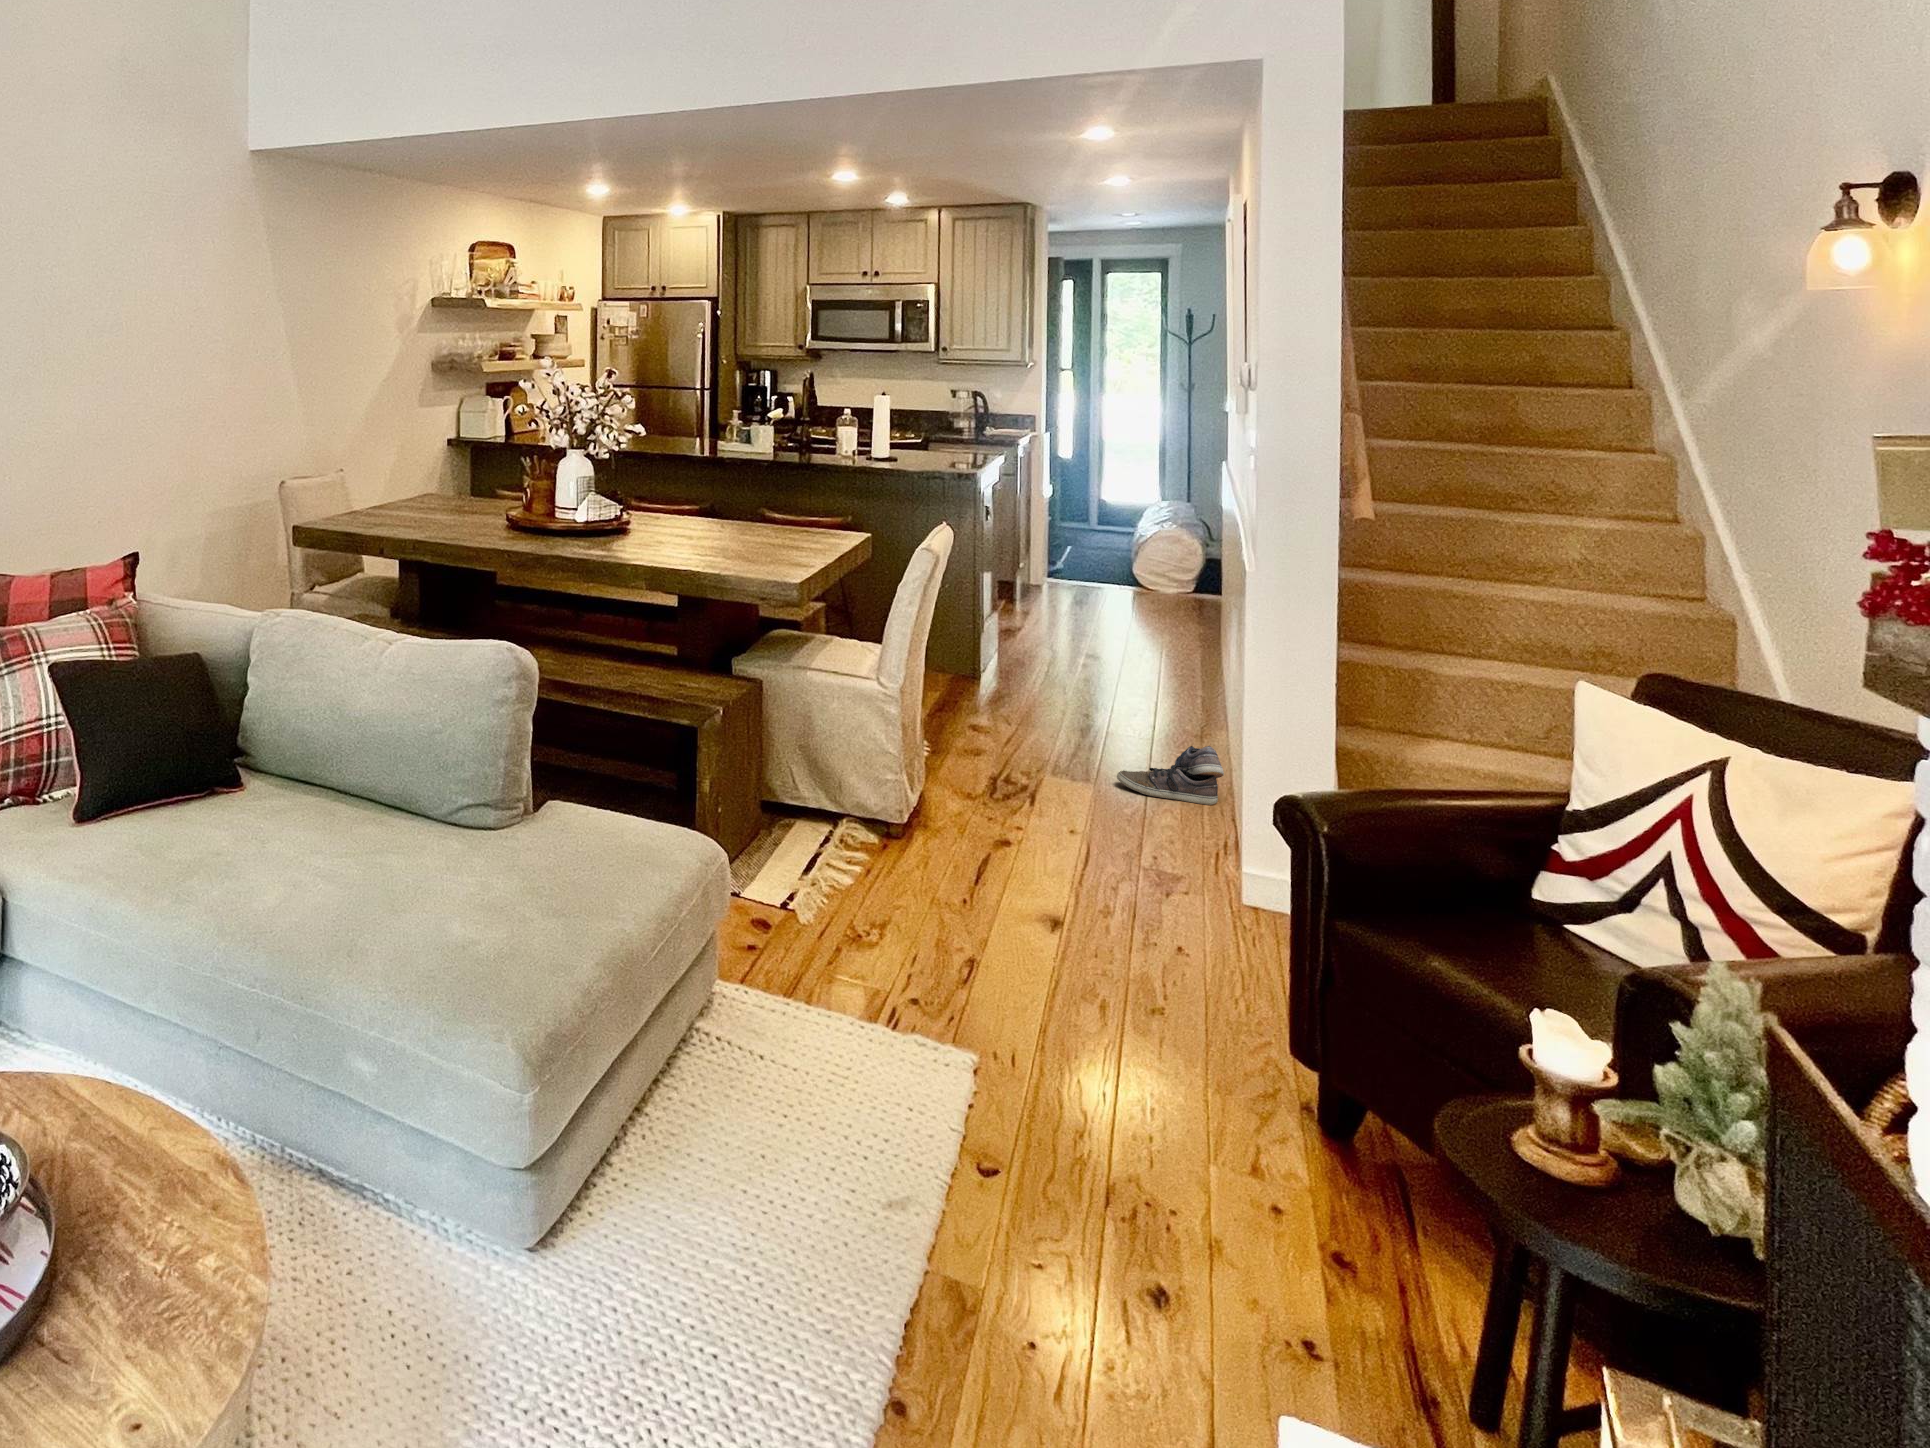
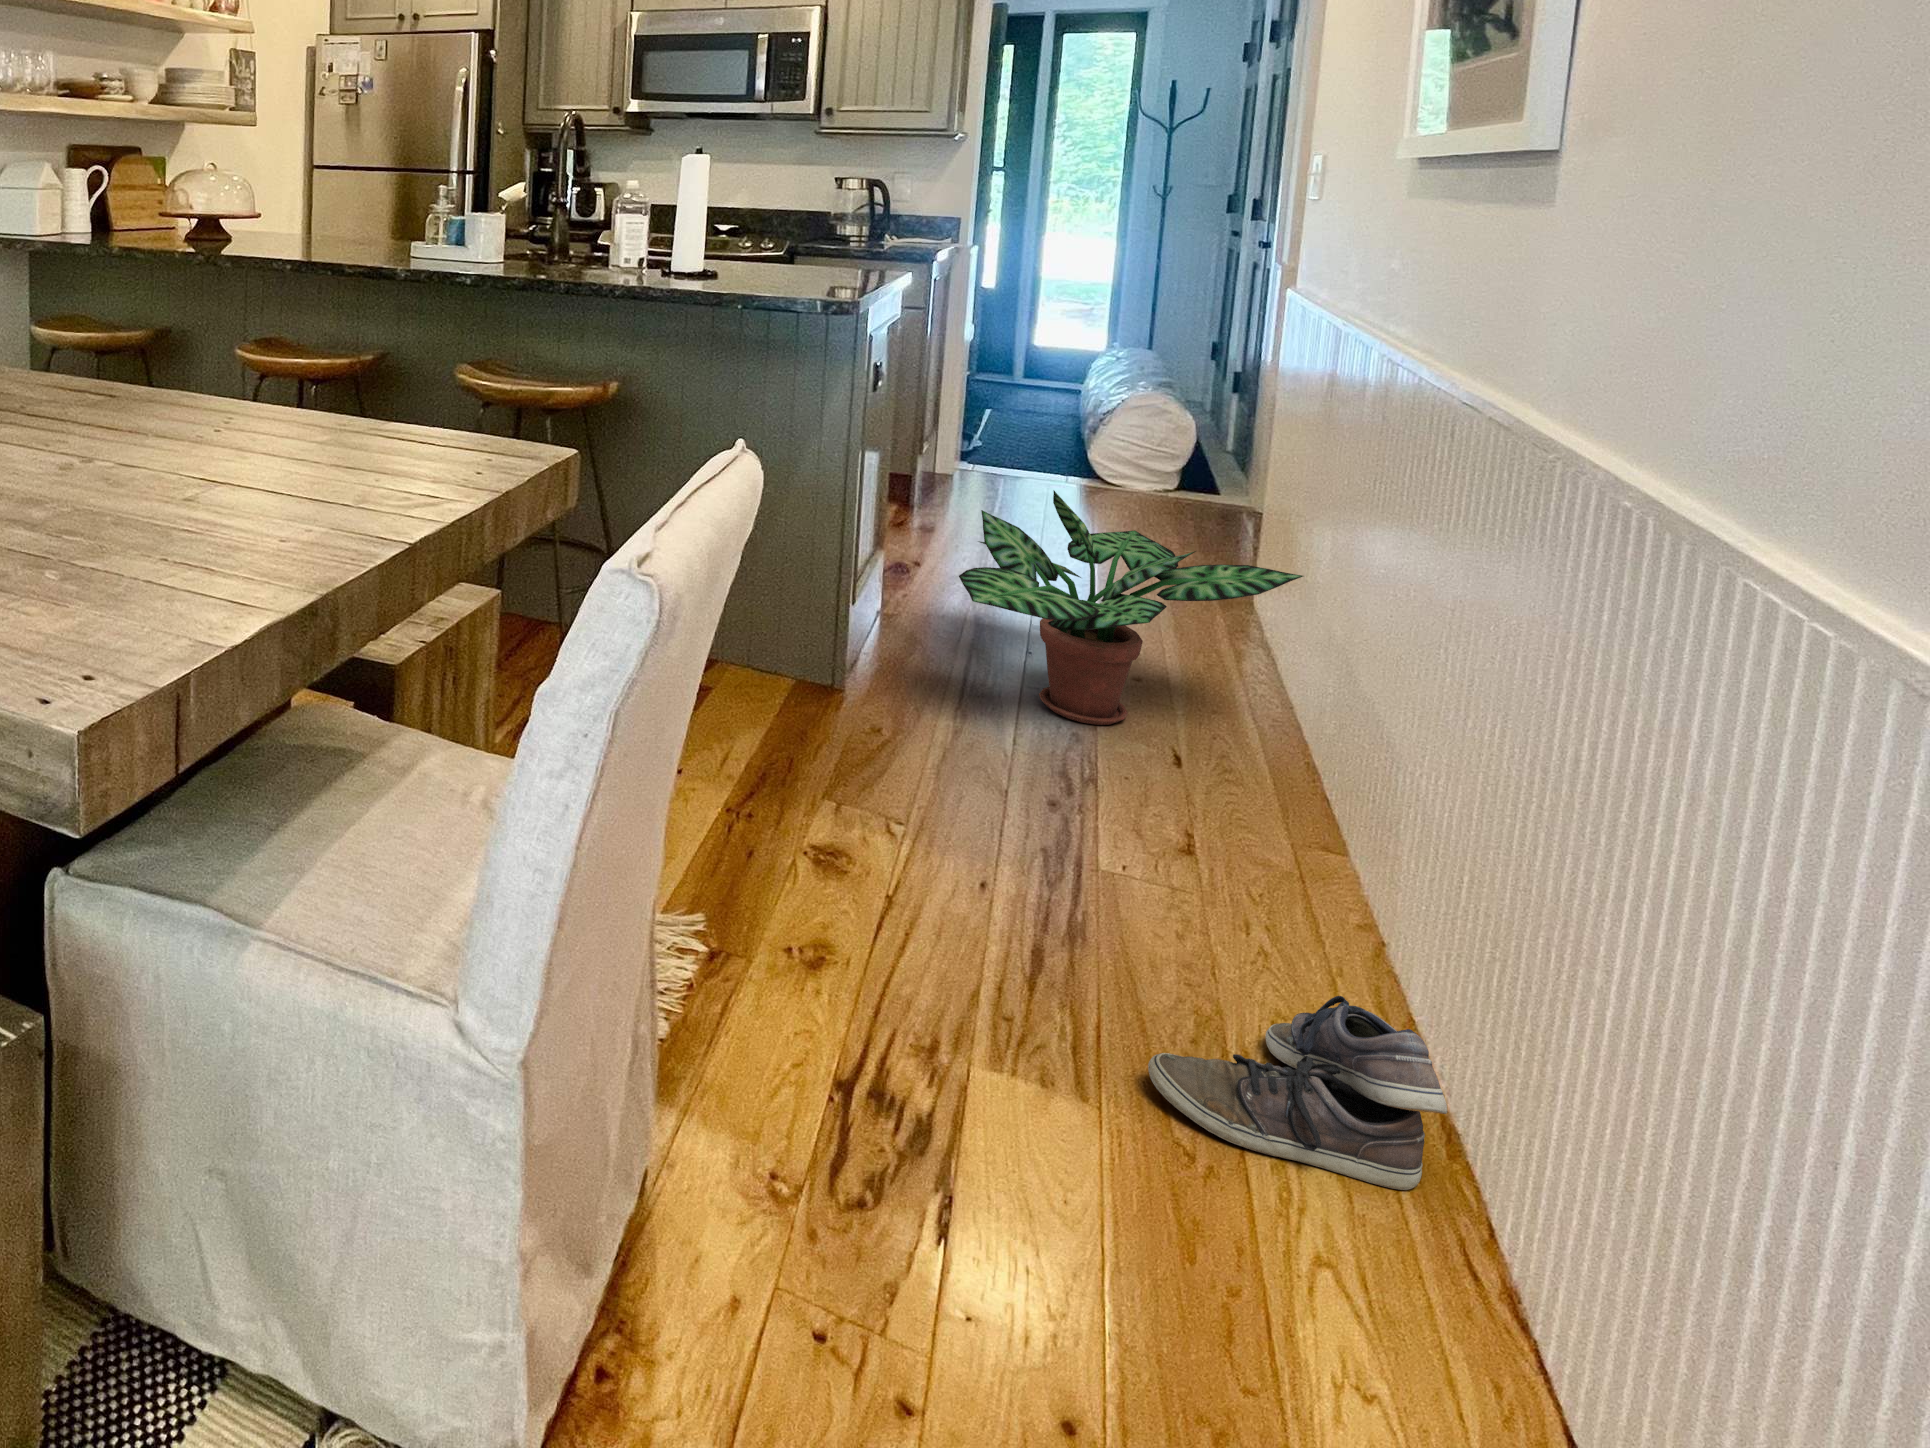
potted plant: none [1038,570,1216,693] -> present [959,491,1303,725]

